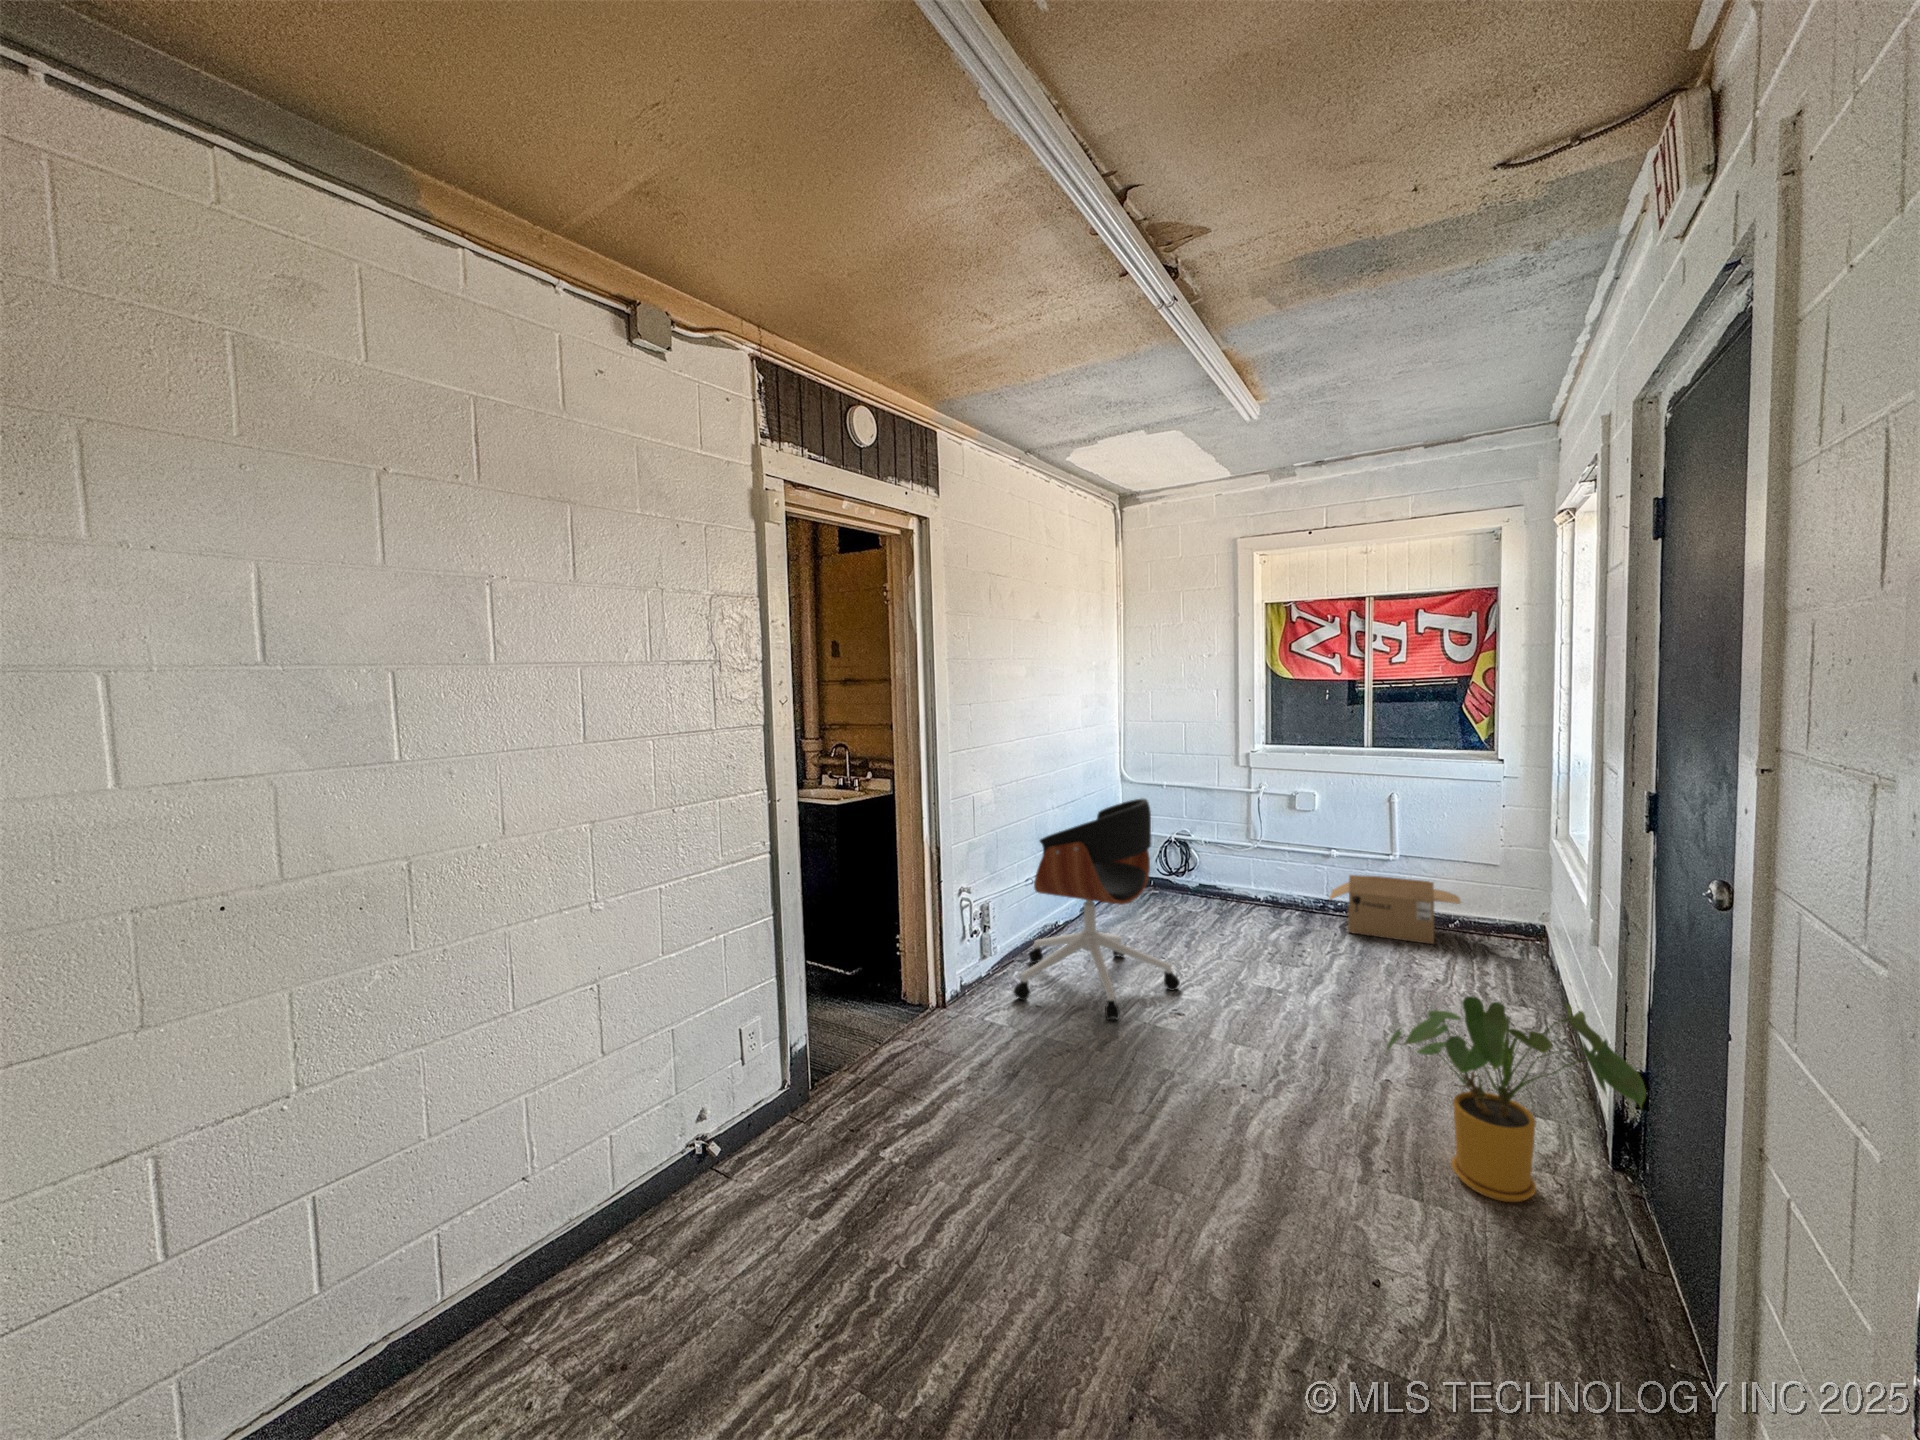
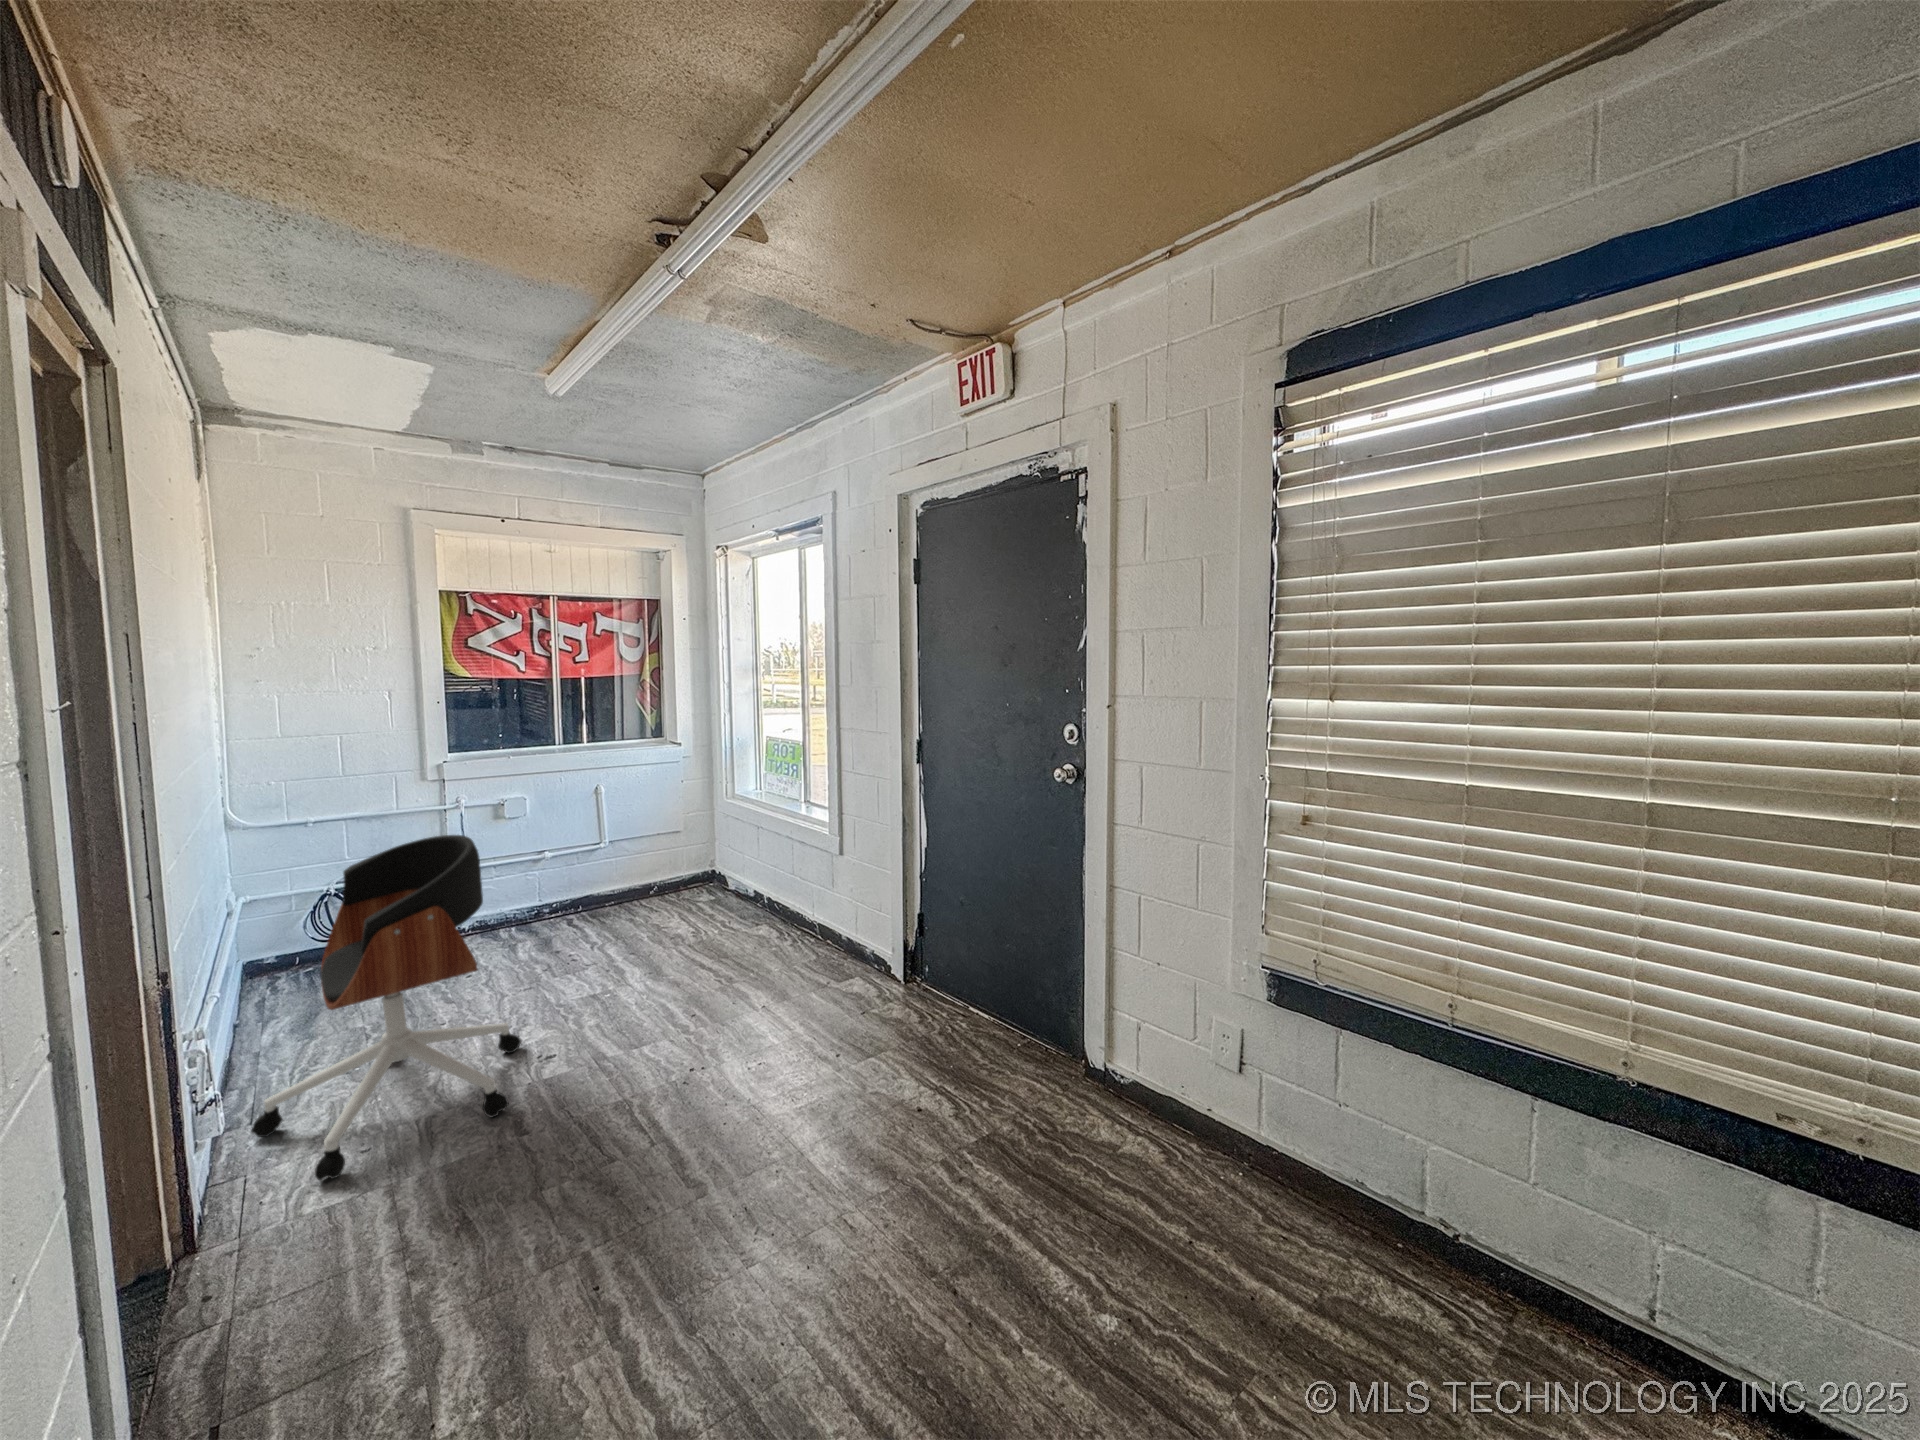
cardboard box: present [1329,875,1461,944] -> none [556,855,677,927]
house plant: present [1387,996,1646,1202] -> none [817,884,955,1032]

